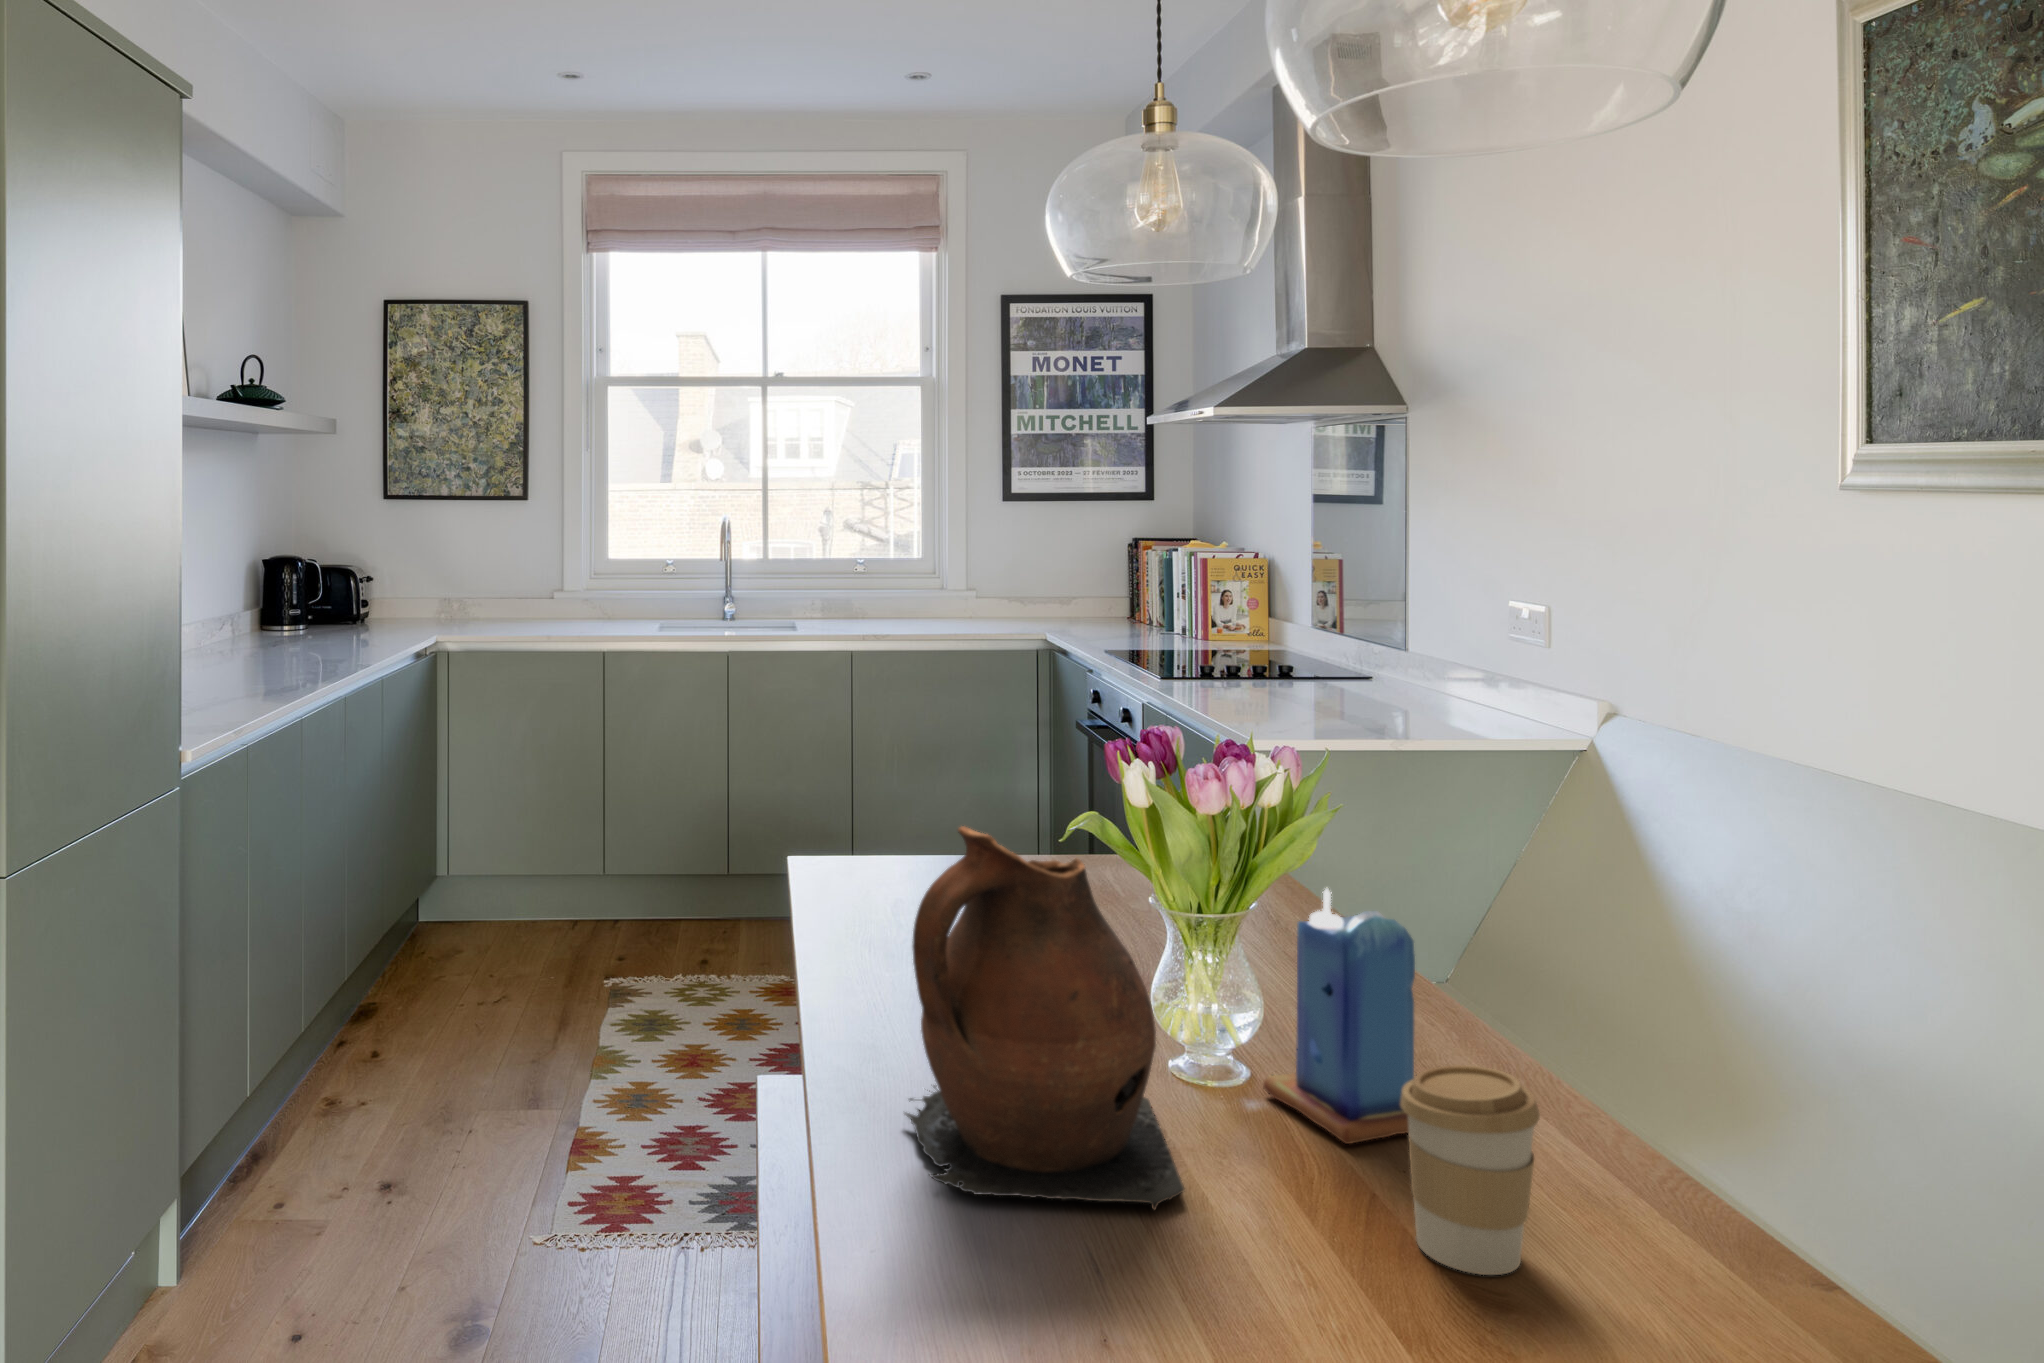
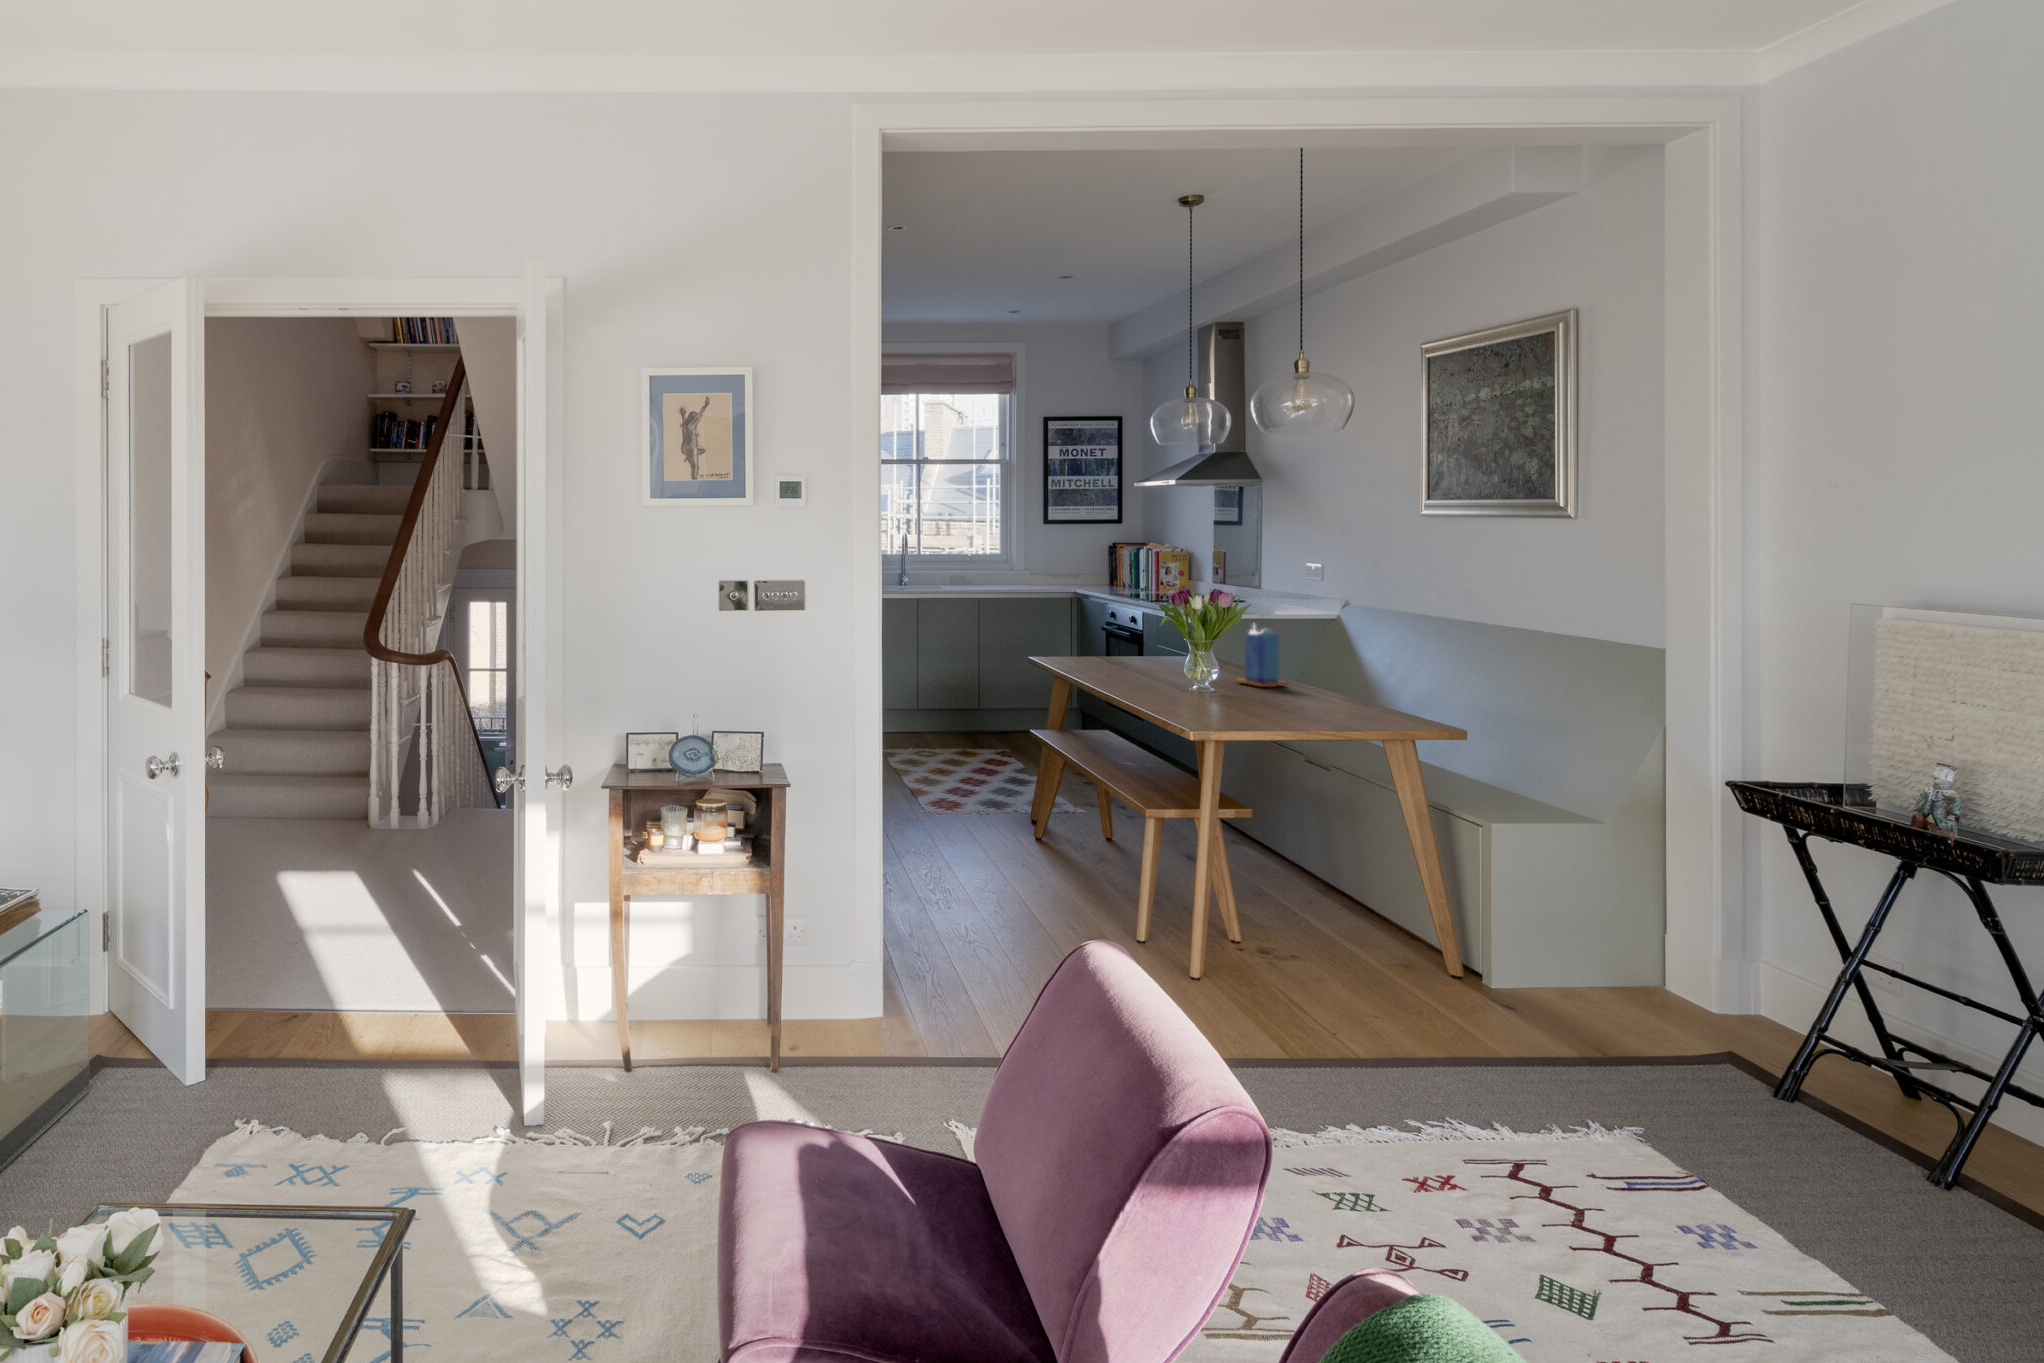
ceramic pitcher: present [904,826,1185,1210] -> none [1139,601,1223,693]
coffee cup: present [1400,1065,1540,1275] -> none [1278,654,1311,698]

